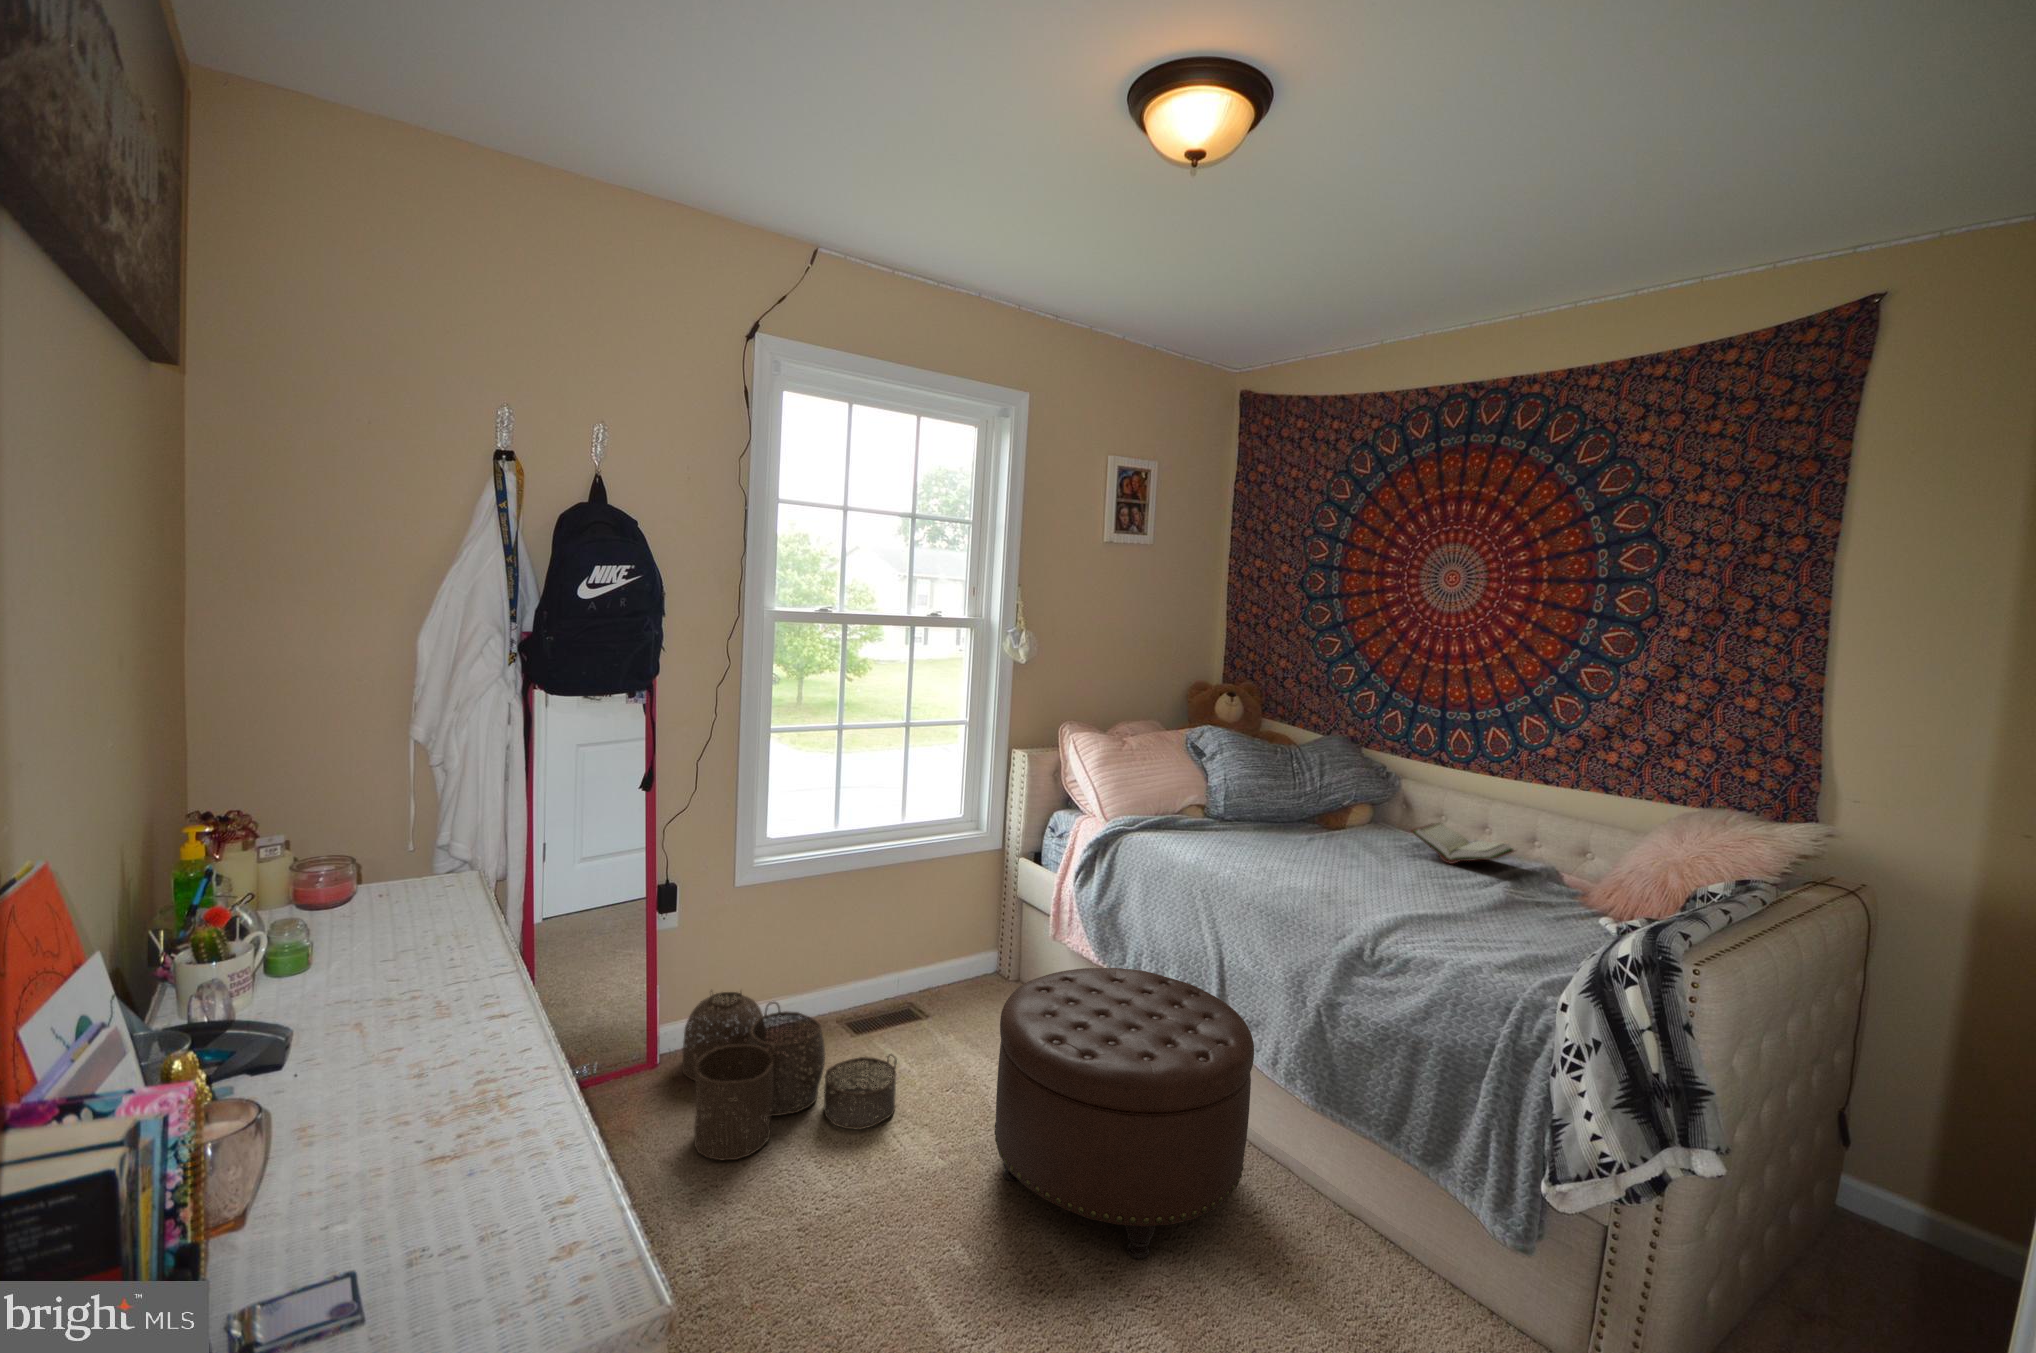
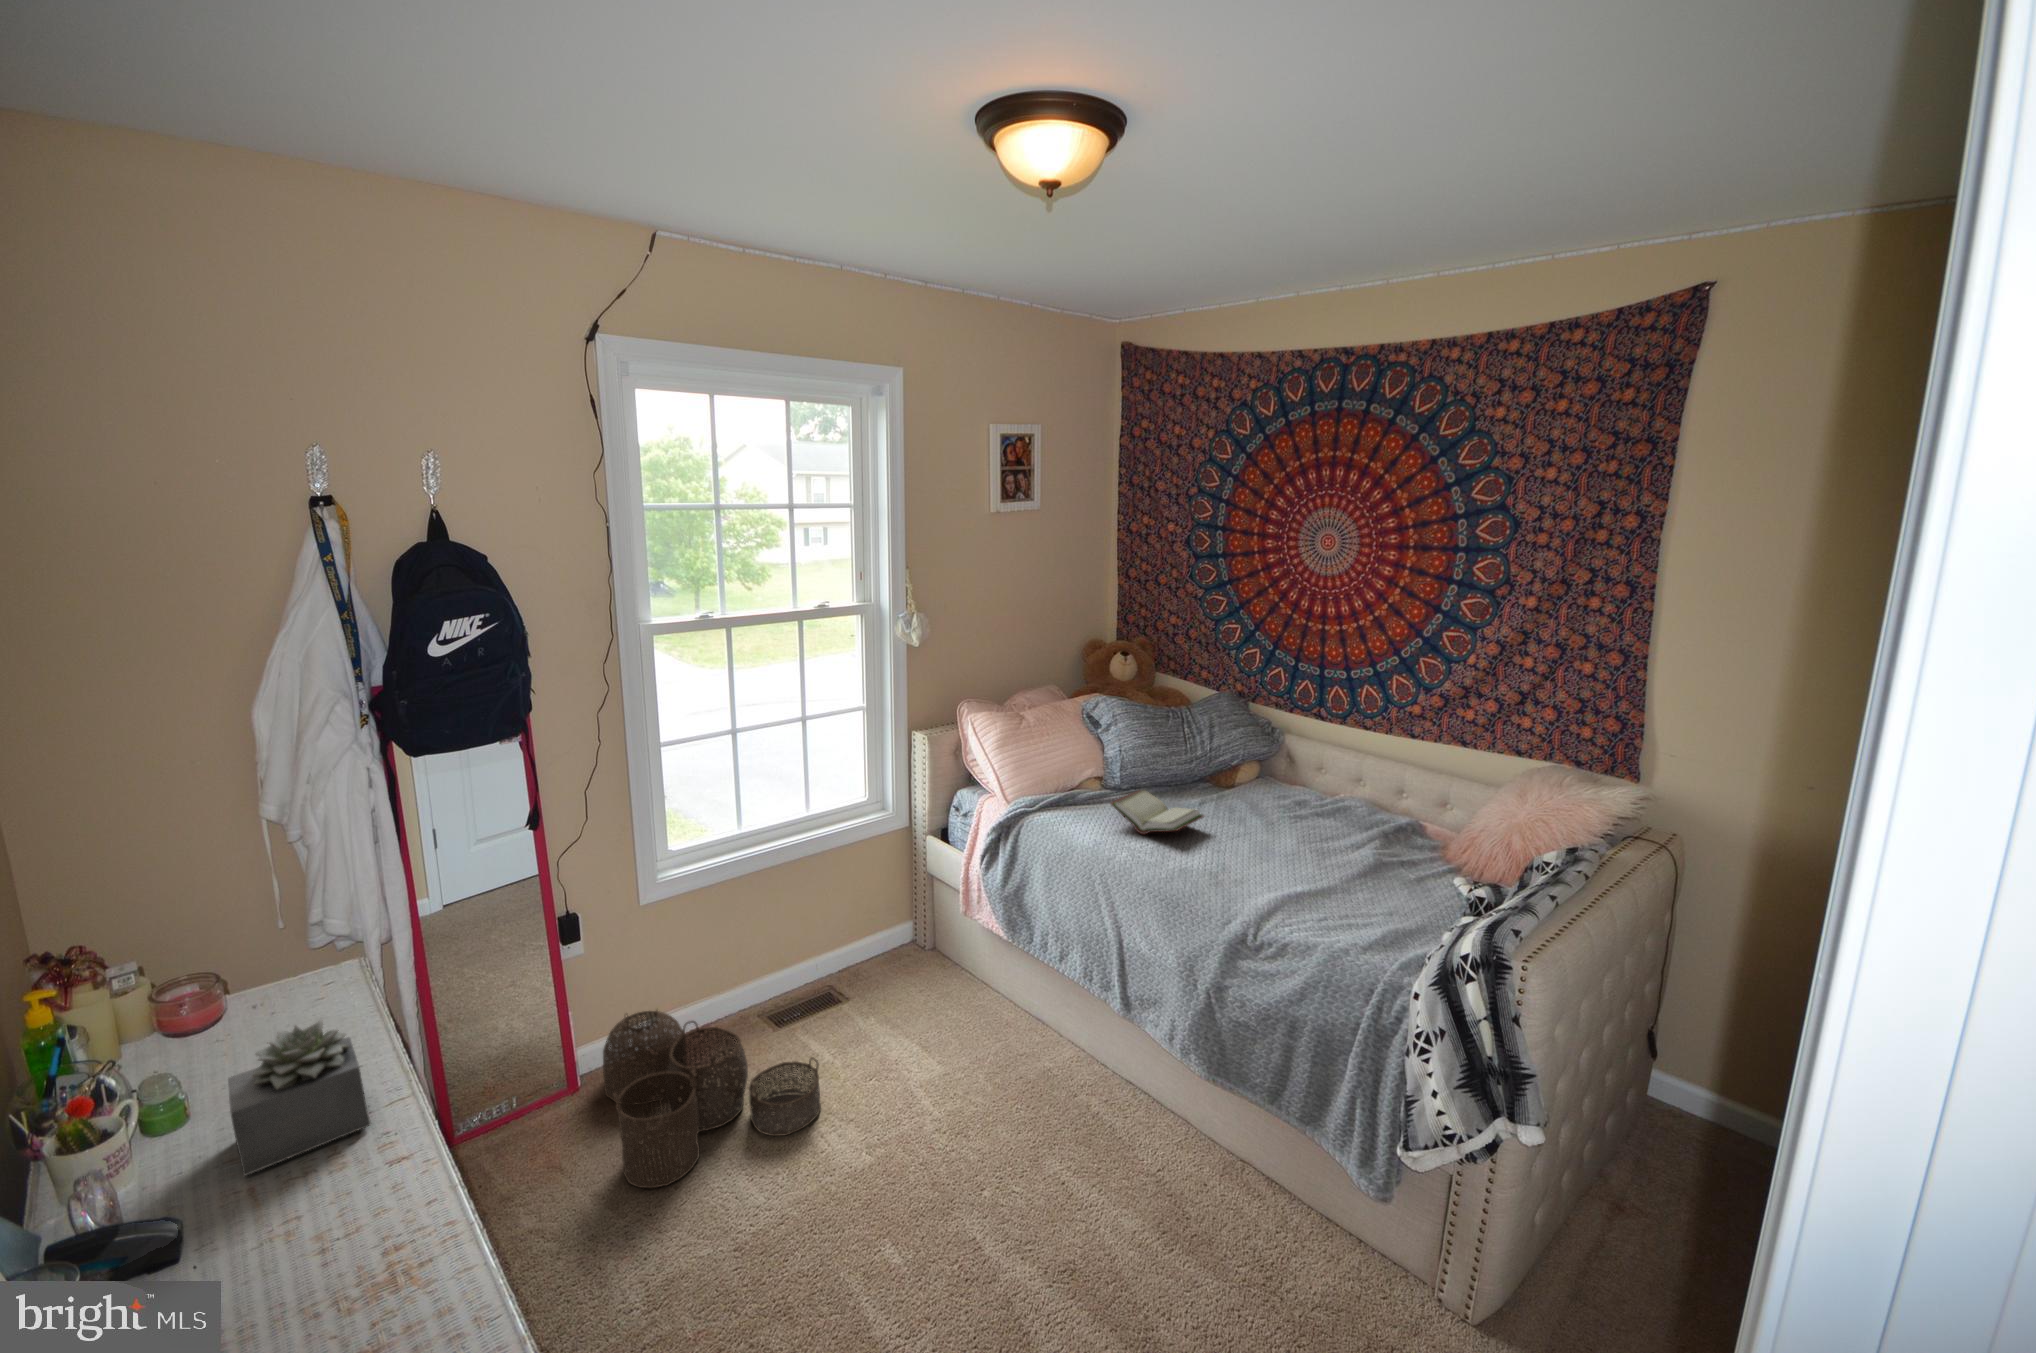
book: present [1411,822,1515,864] -> present [1111,790,1204,834]
succulent plant: none [356,875,478,1008] -> present [228,1021,372,1176]
ottoman: present [994,968,1254,1259] -> none [915,957,1151,1235]

